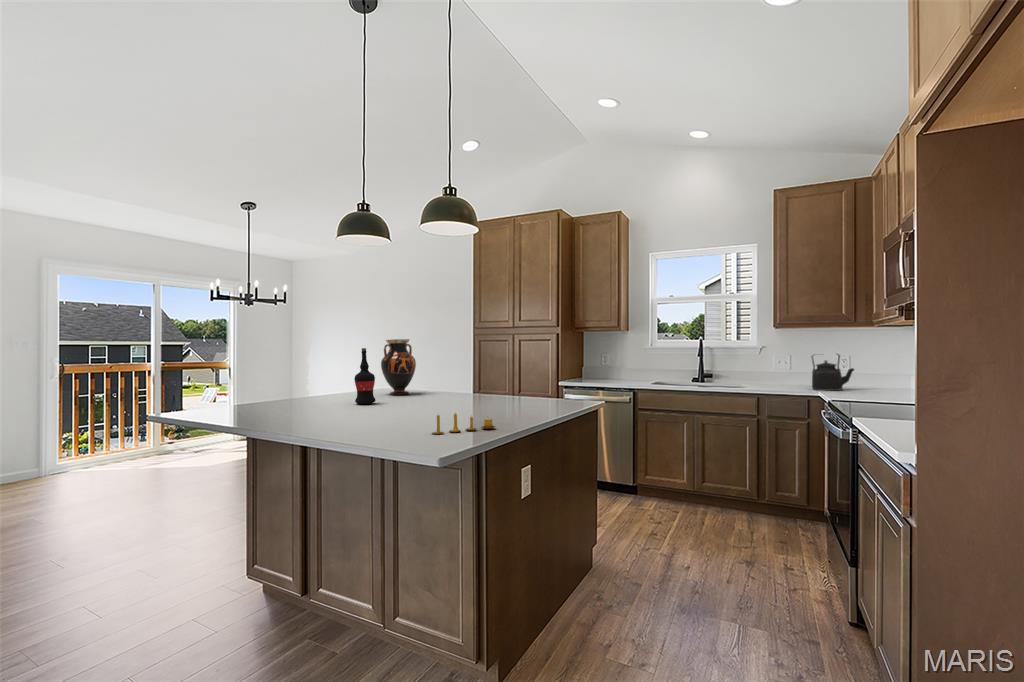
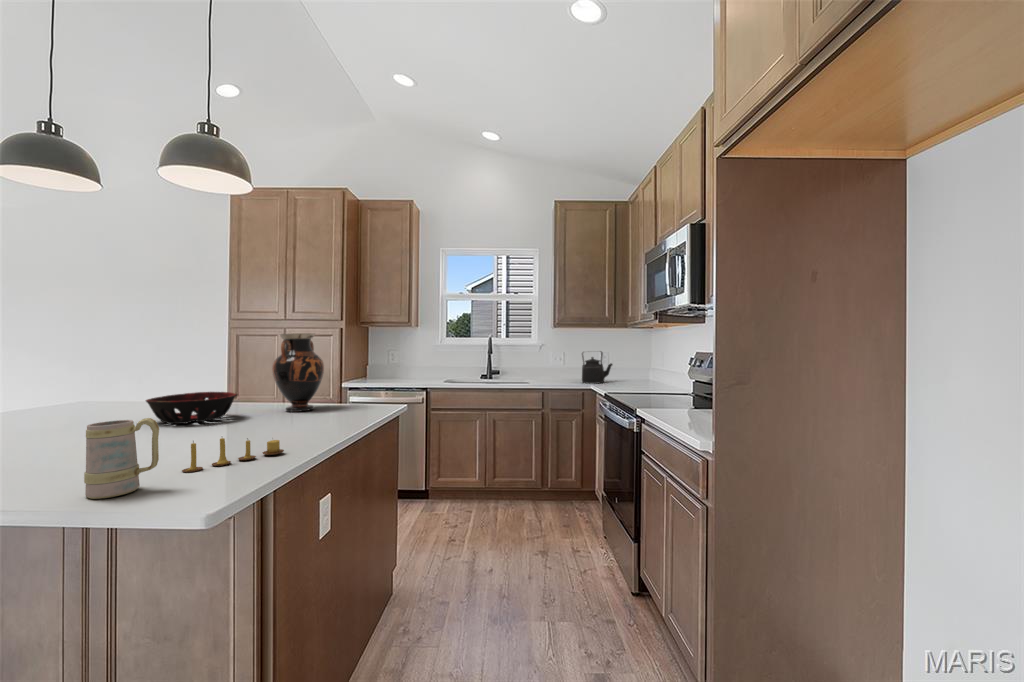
vase: present [381,339,416,395] -> present [272,333,324,412]
wine bottle: present [354,348,376,404] -> none [32,344,74,428]
decorative bowl: none [414,384,471,406] -> present [146,392,237,424]
mug: none [381,395,418,443] -> present [84,418,159,499]

